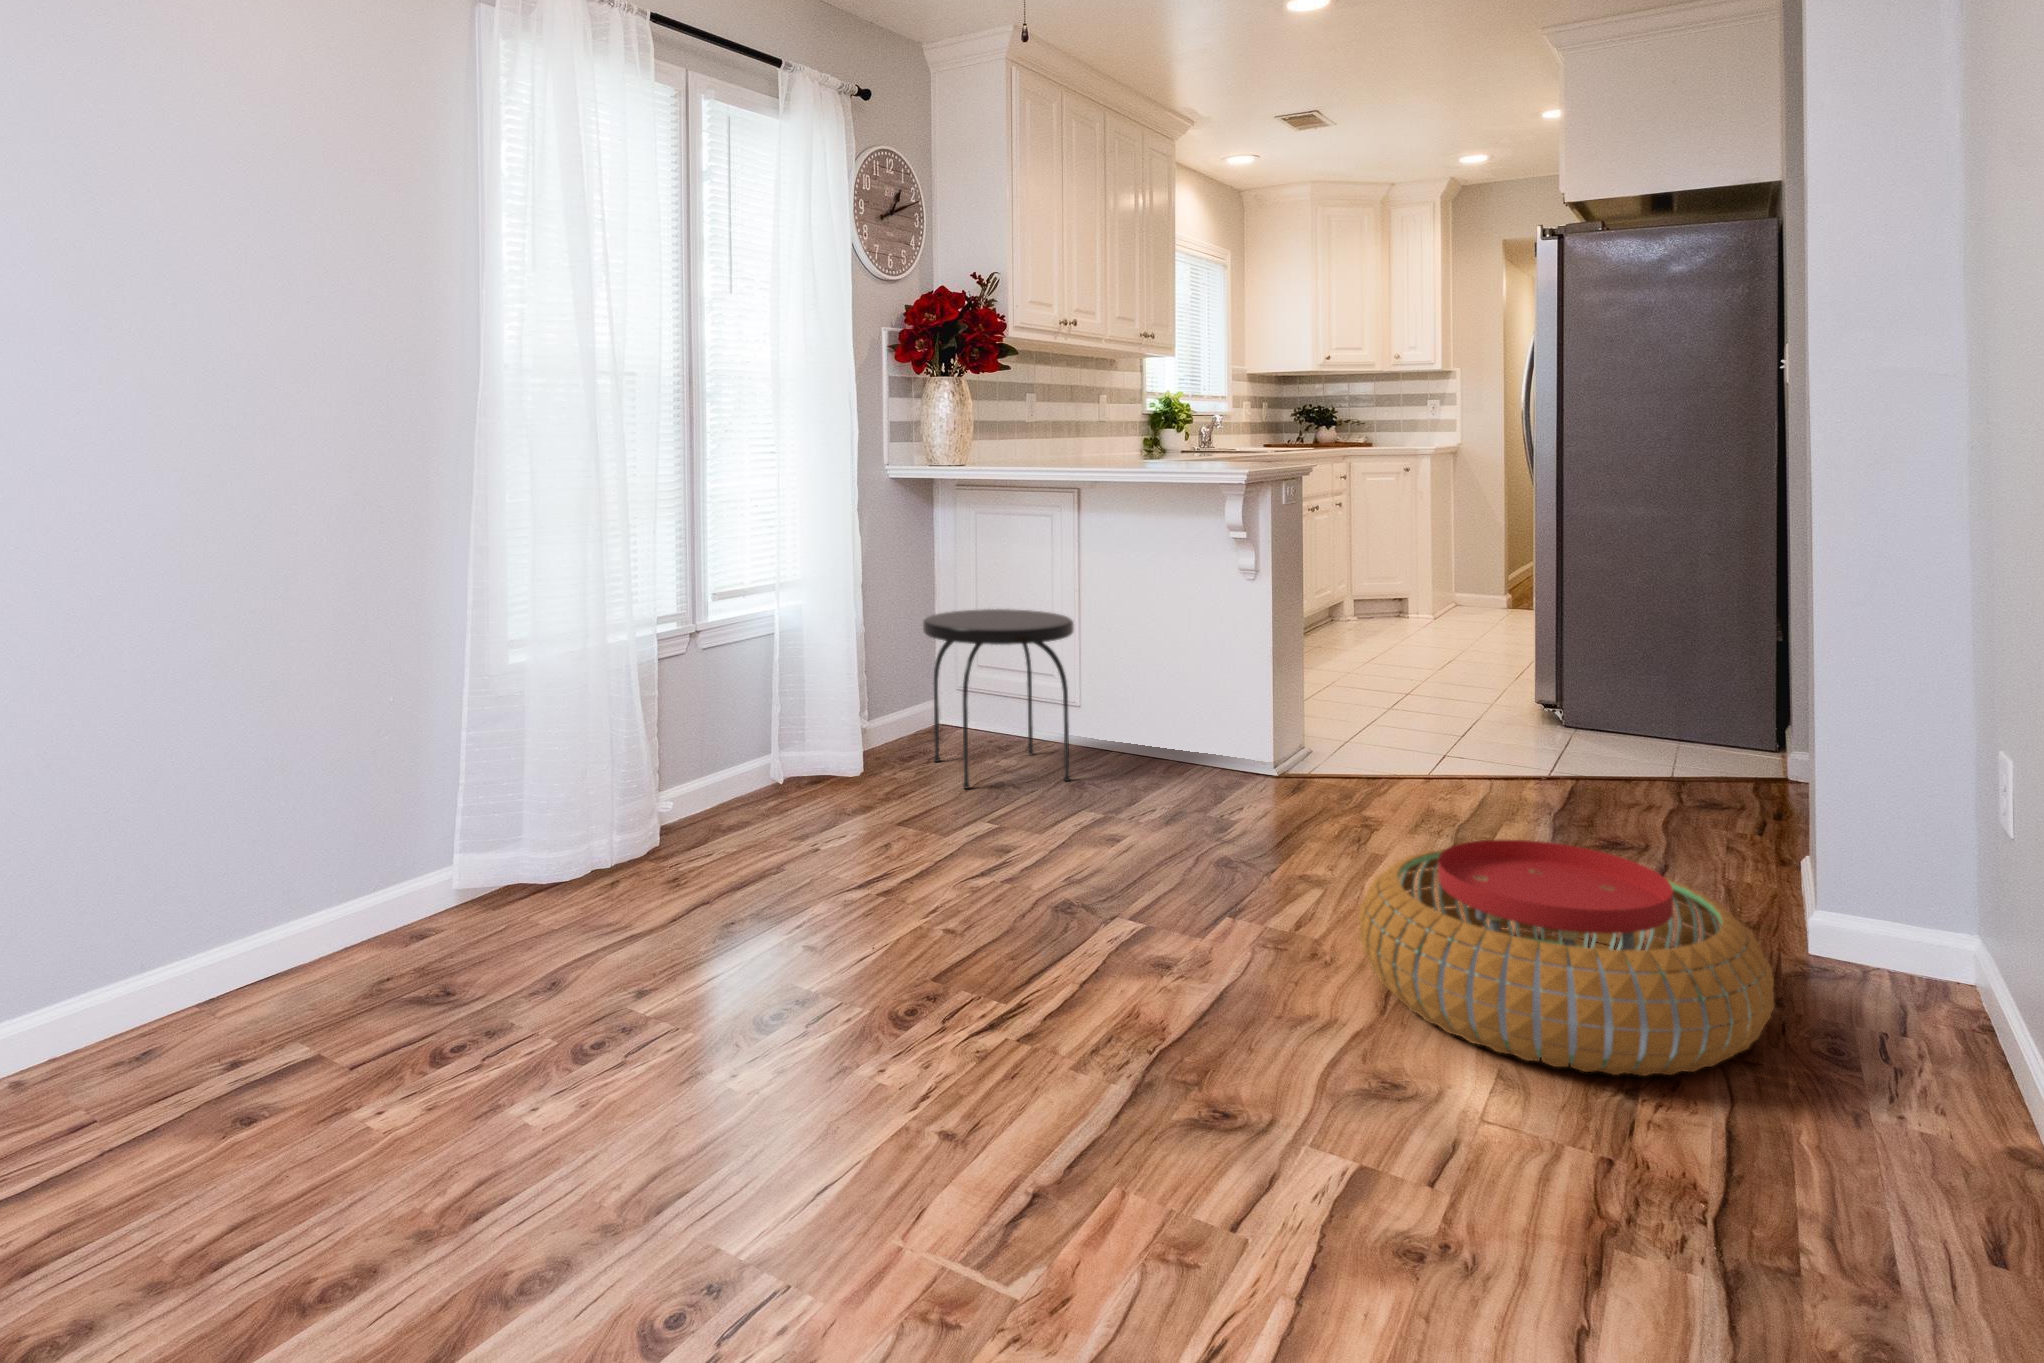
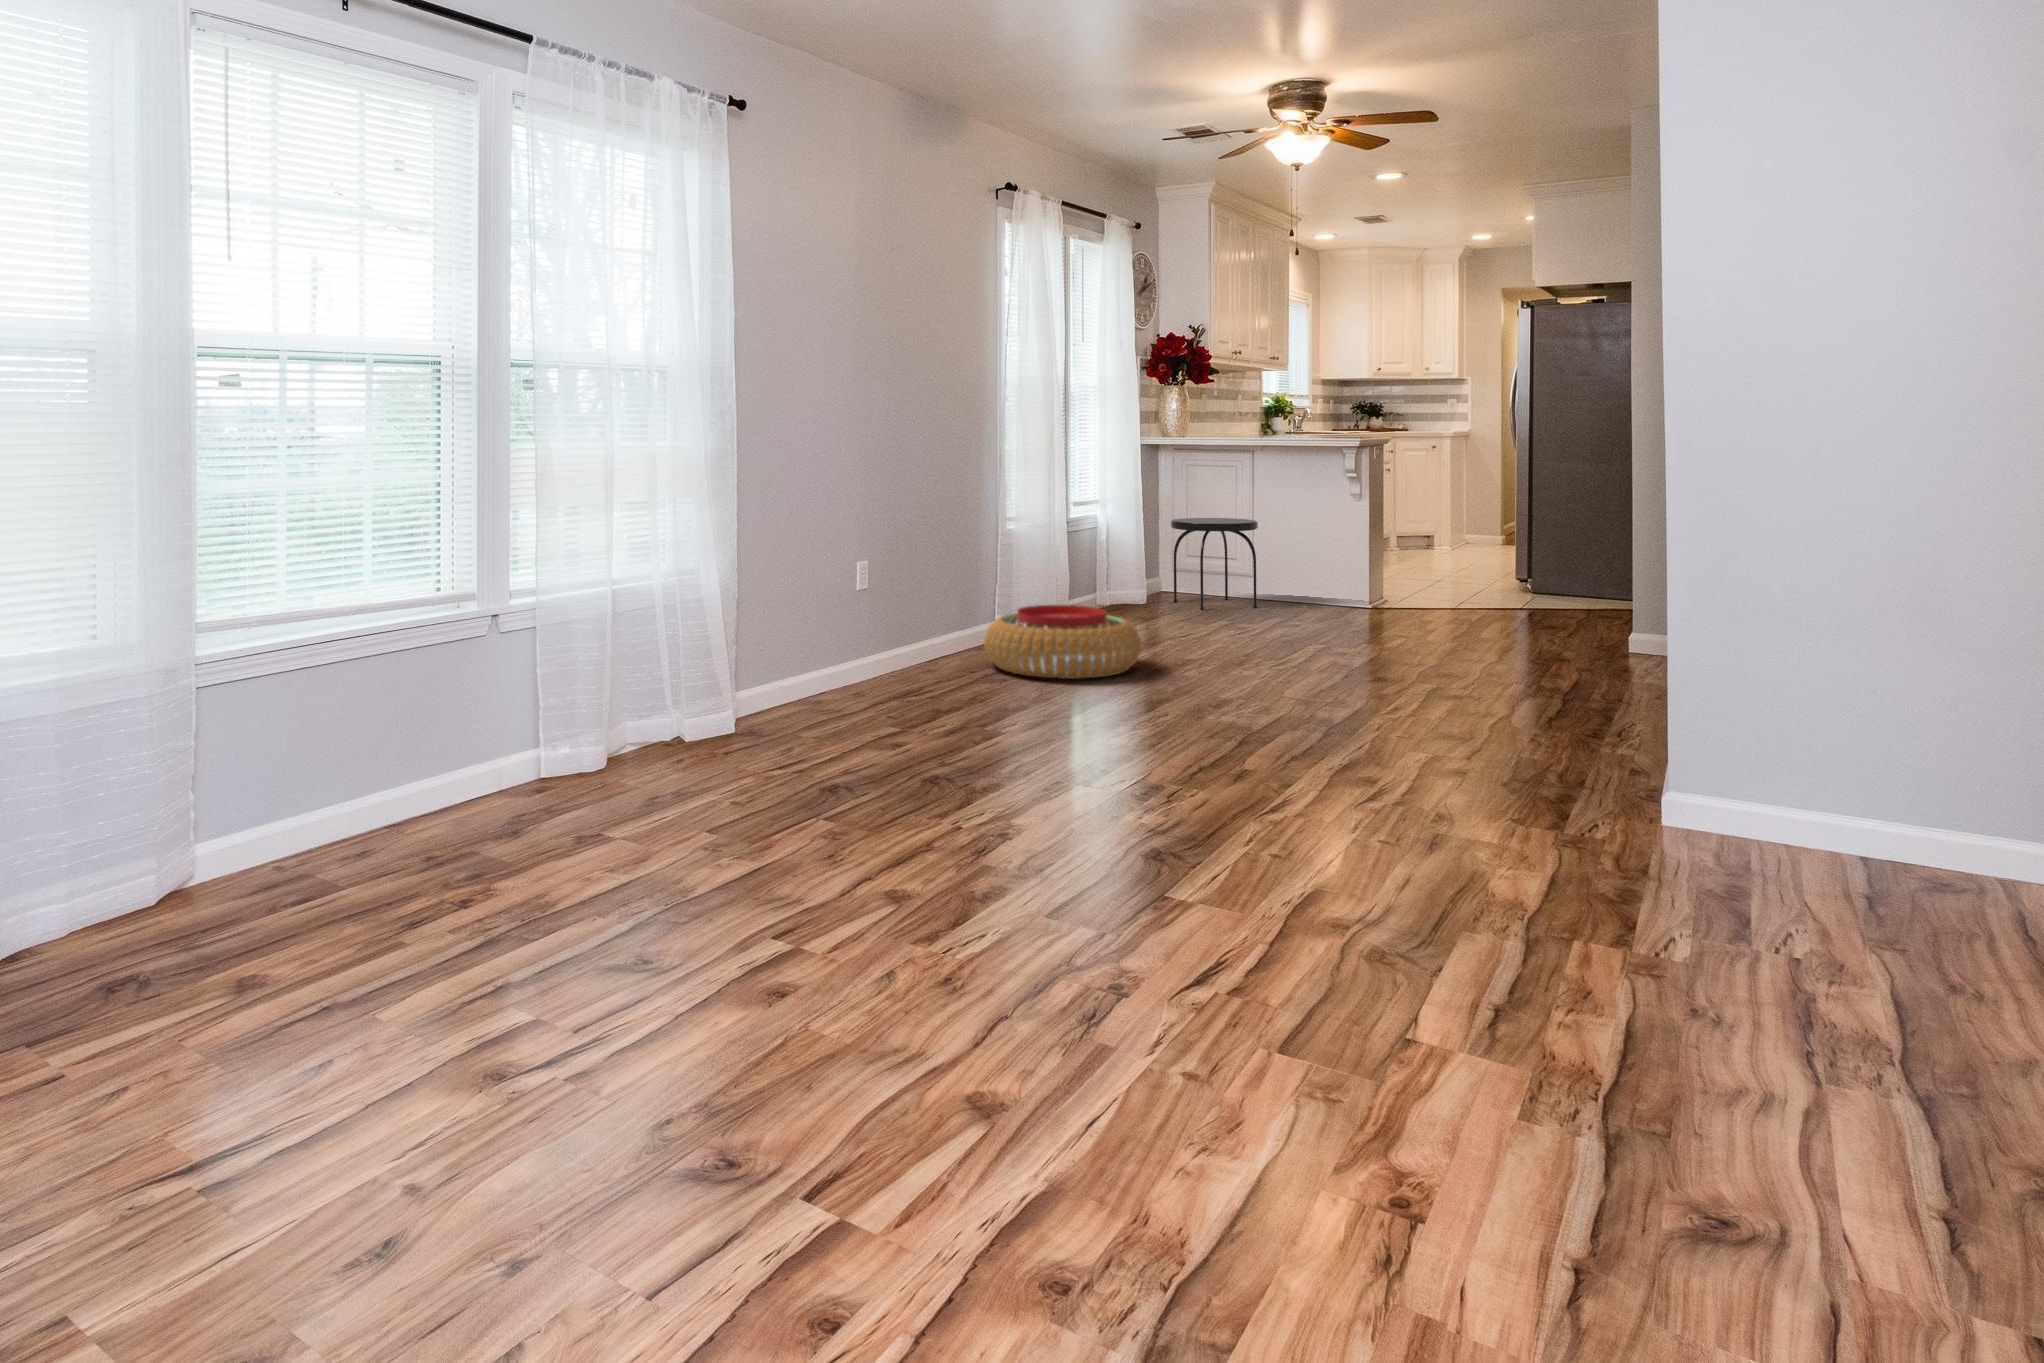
pouf: present [1359,839,1774,1076] -> present [984,605,1141,679]

